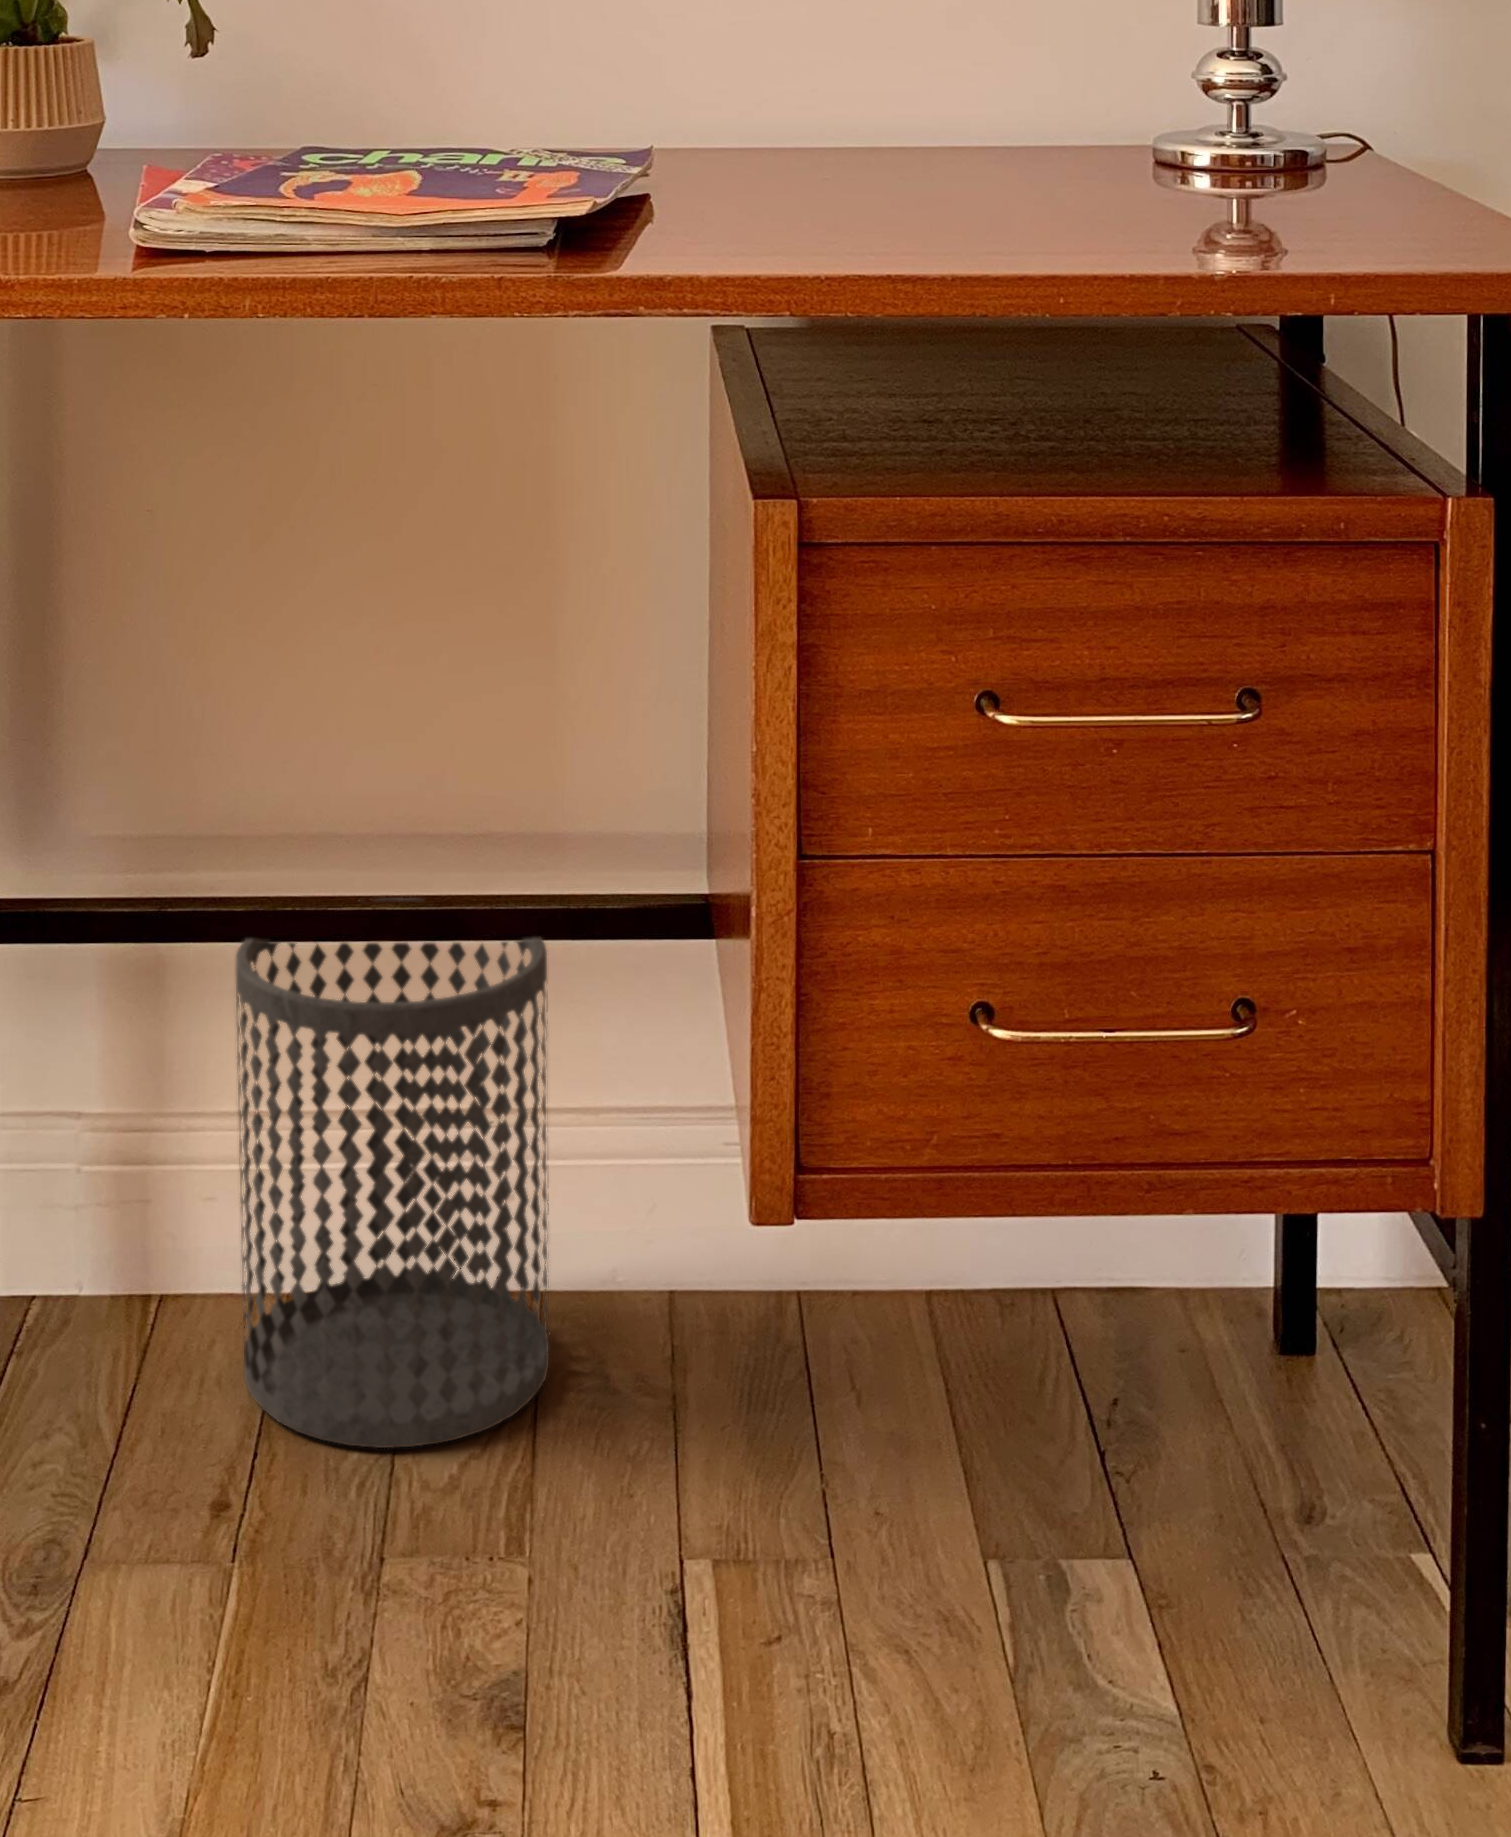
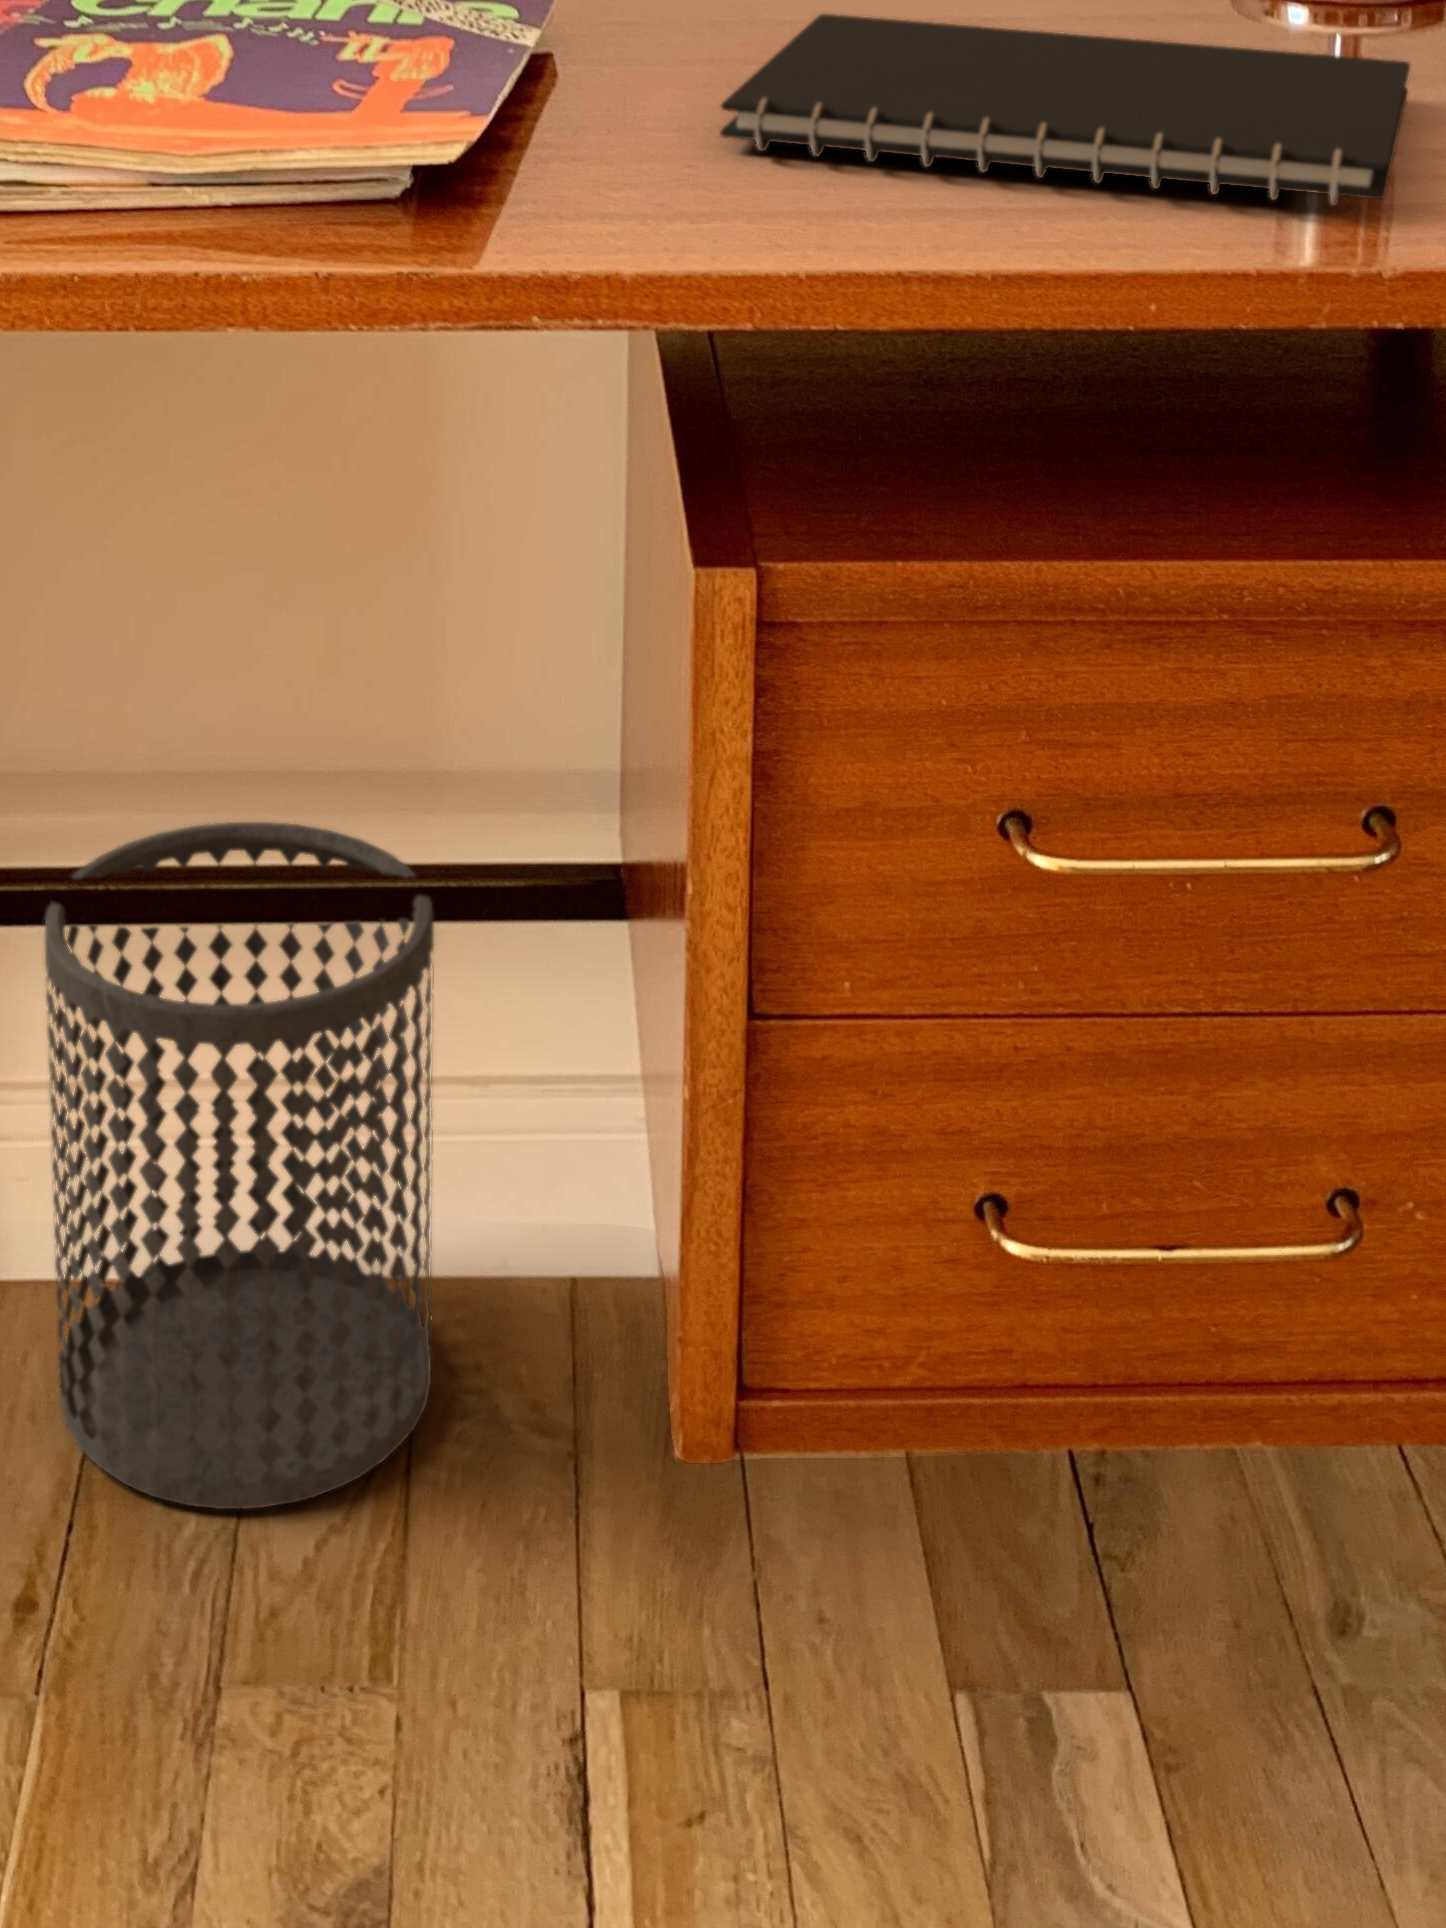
notebook: none [753,175,1269,250] -> present [720,14,1410,206]

